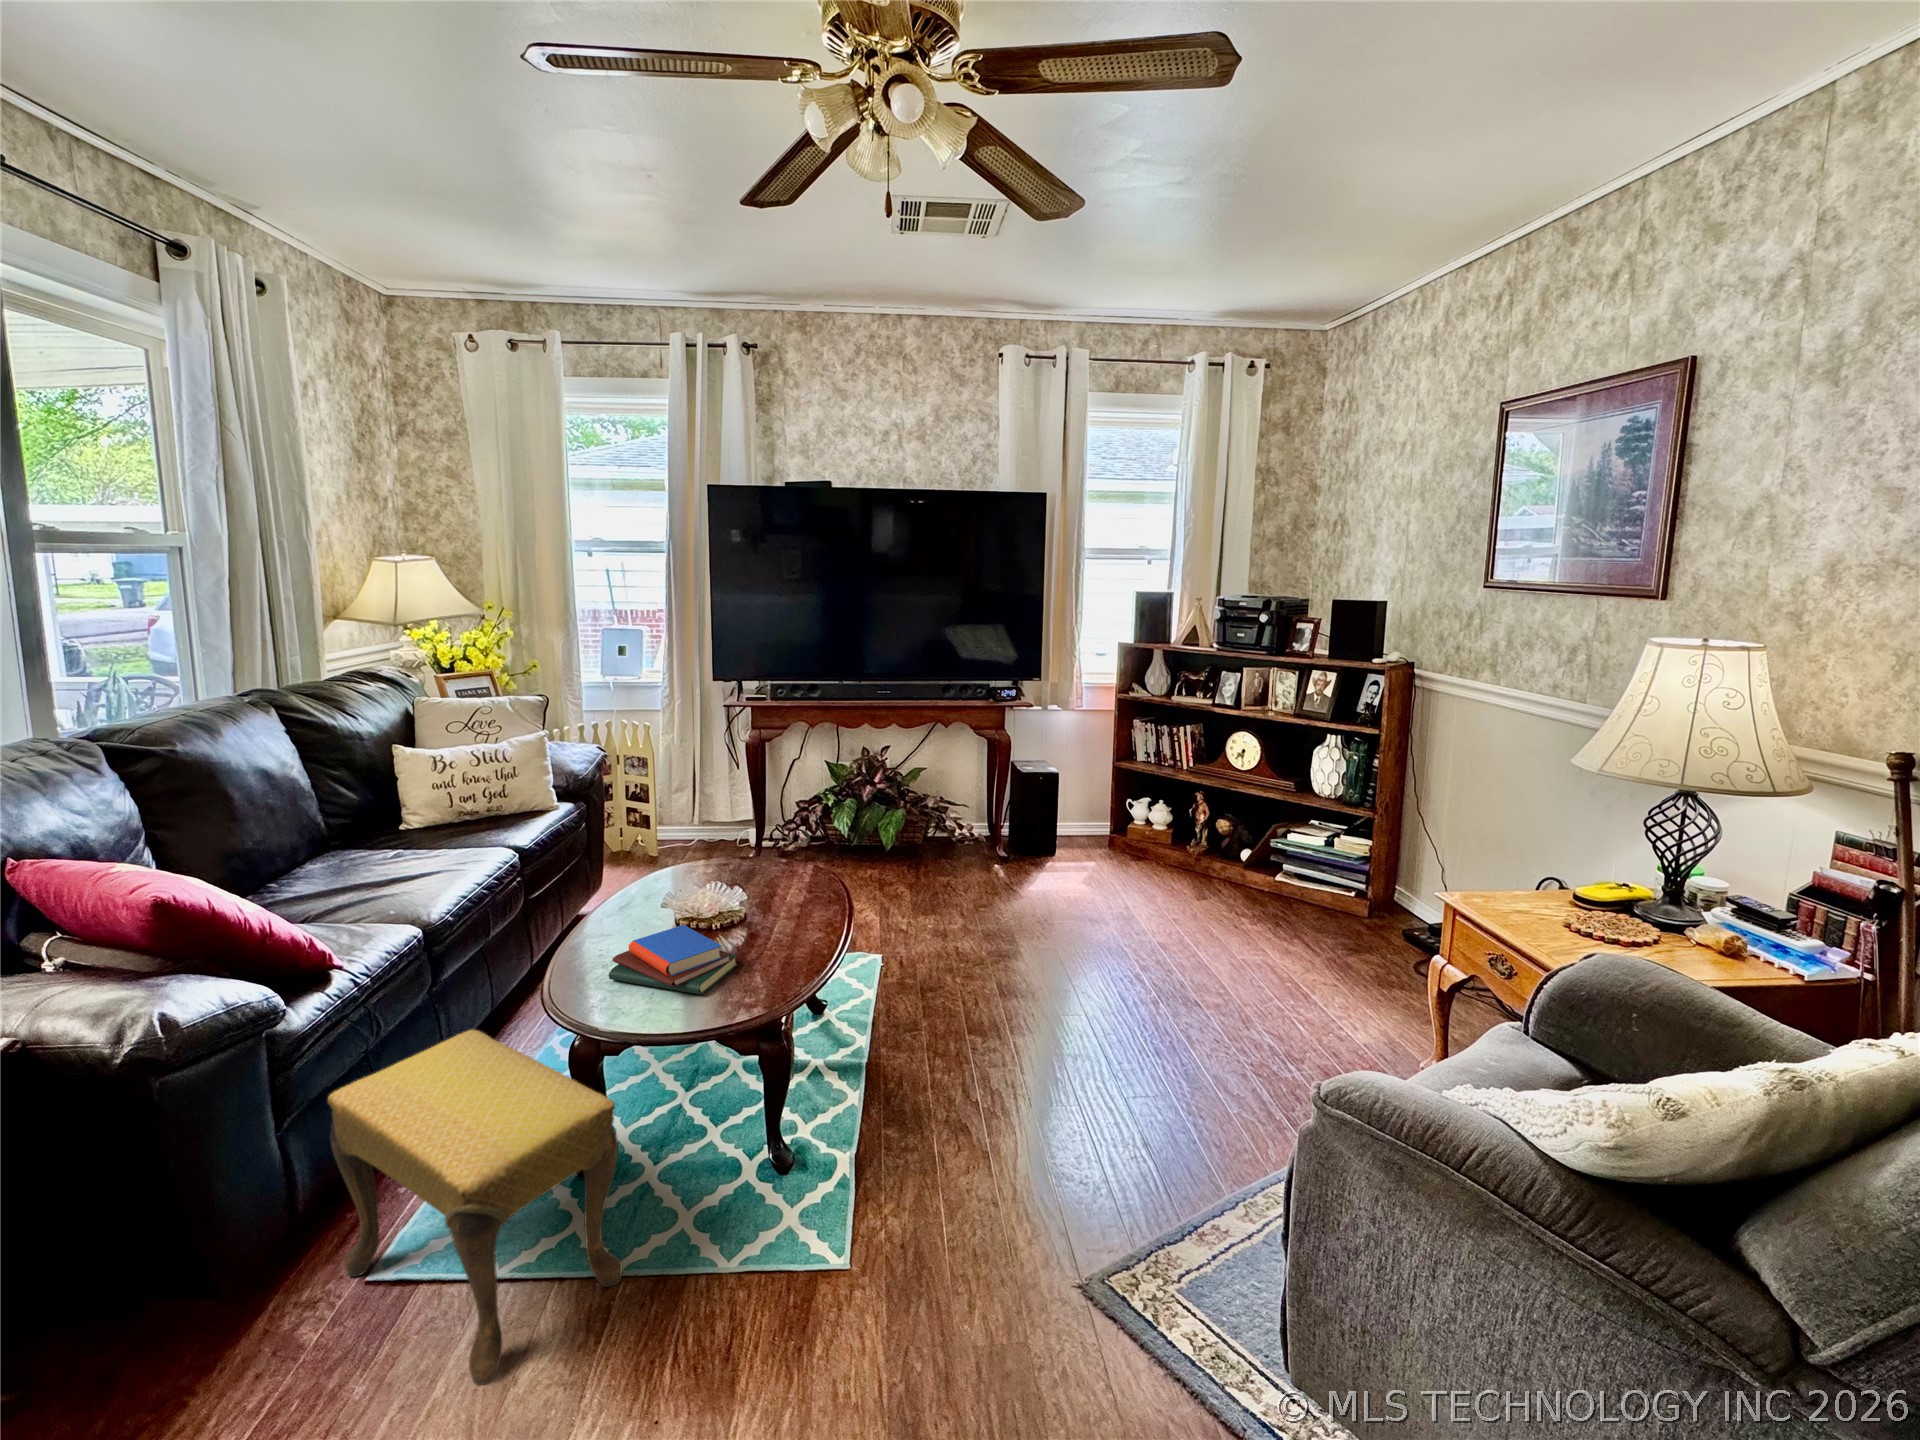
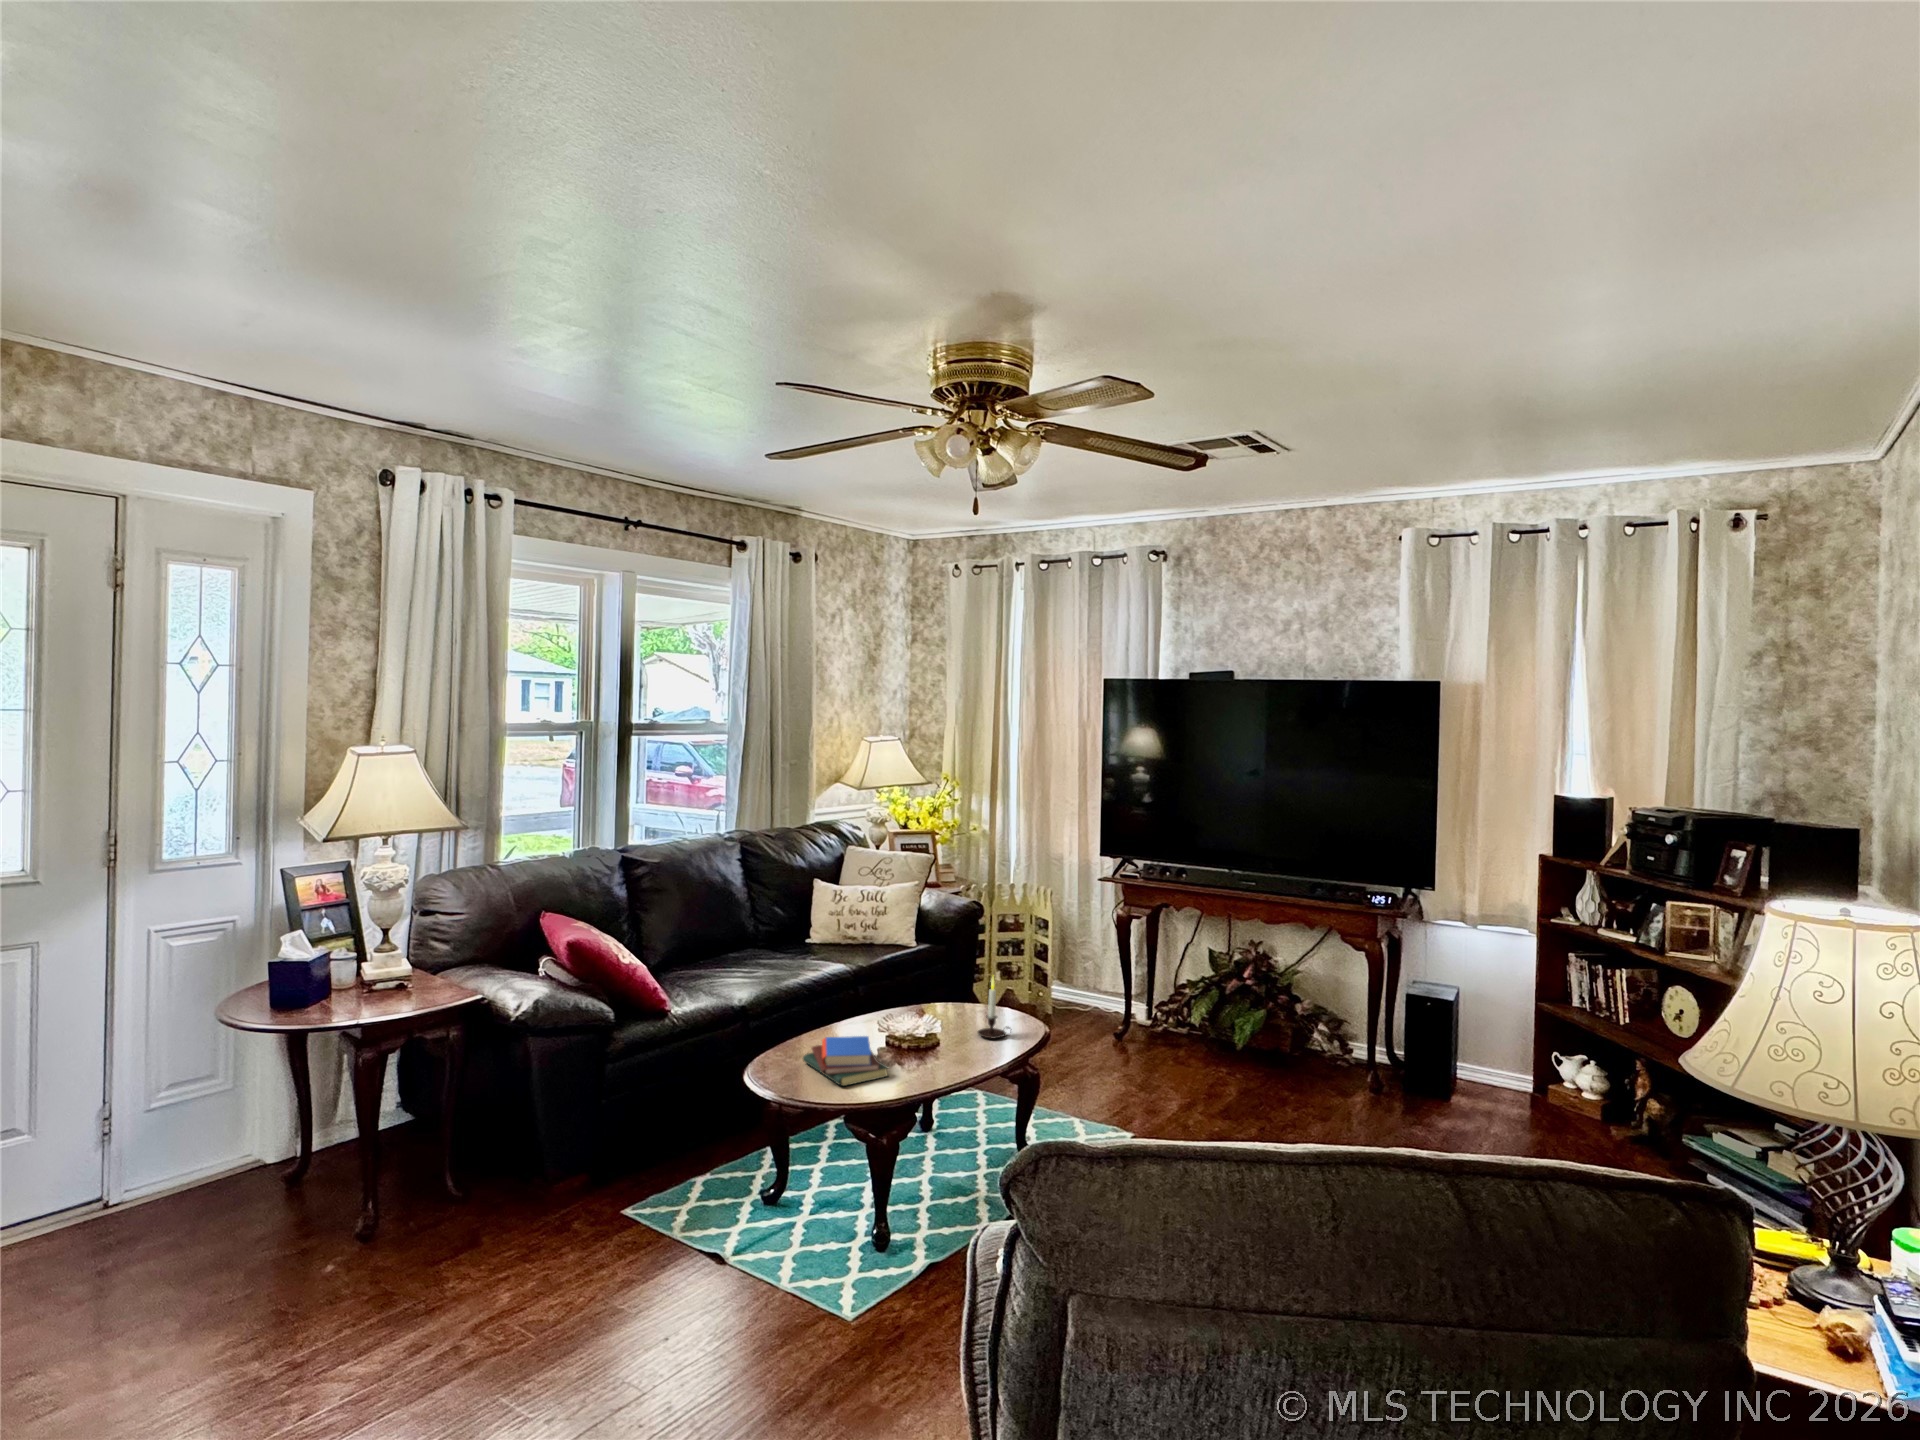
candle: none [766,820,809,892] -> present [978,977,1011,1039]
footstool: present [327,1030,623,1385] -> none [618,1071,740,1291]

